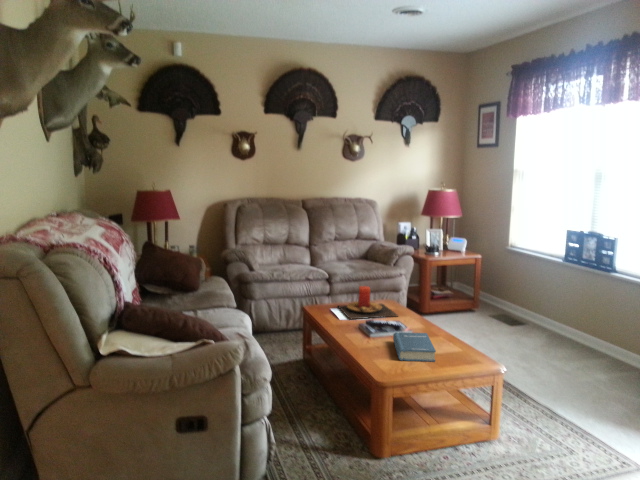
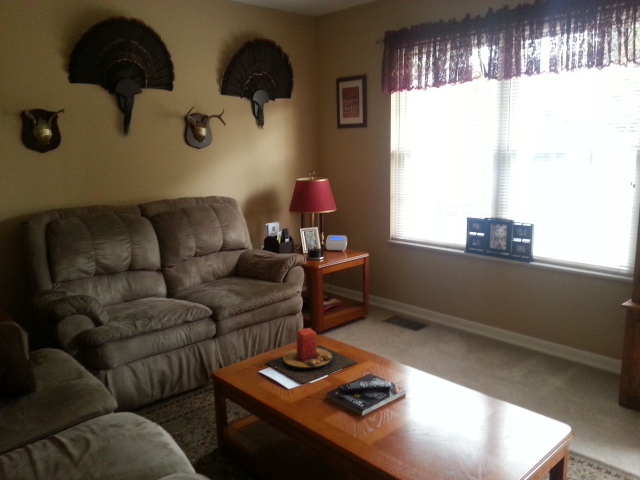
hardback book: present [393,332,436,362] -> none [396,390,480,448]

